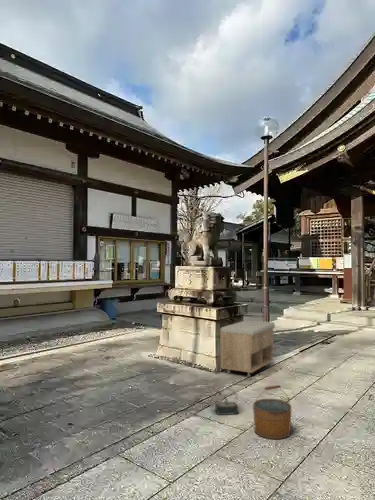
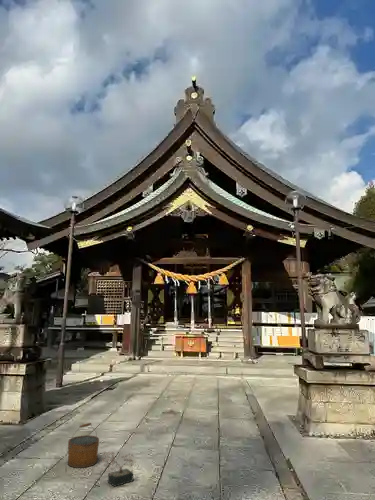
storage bench: present [220,320,275,376] -> none [24,374,75,424]
decorative plant: present [210,384,239,415] -> present [103,453,133,487]

